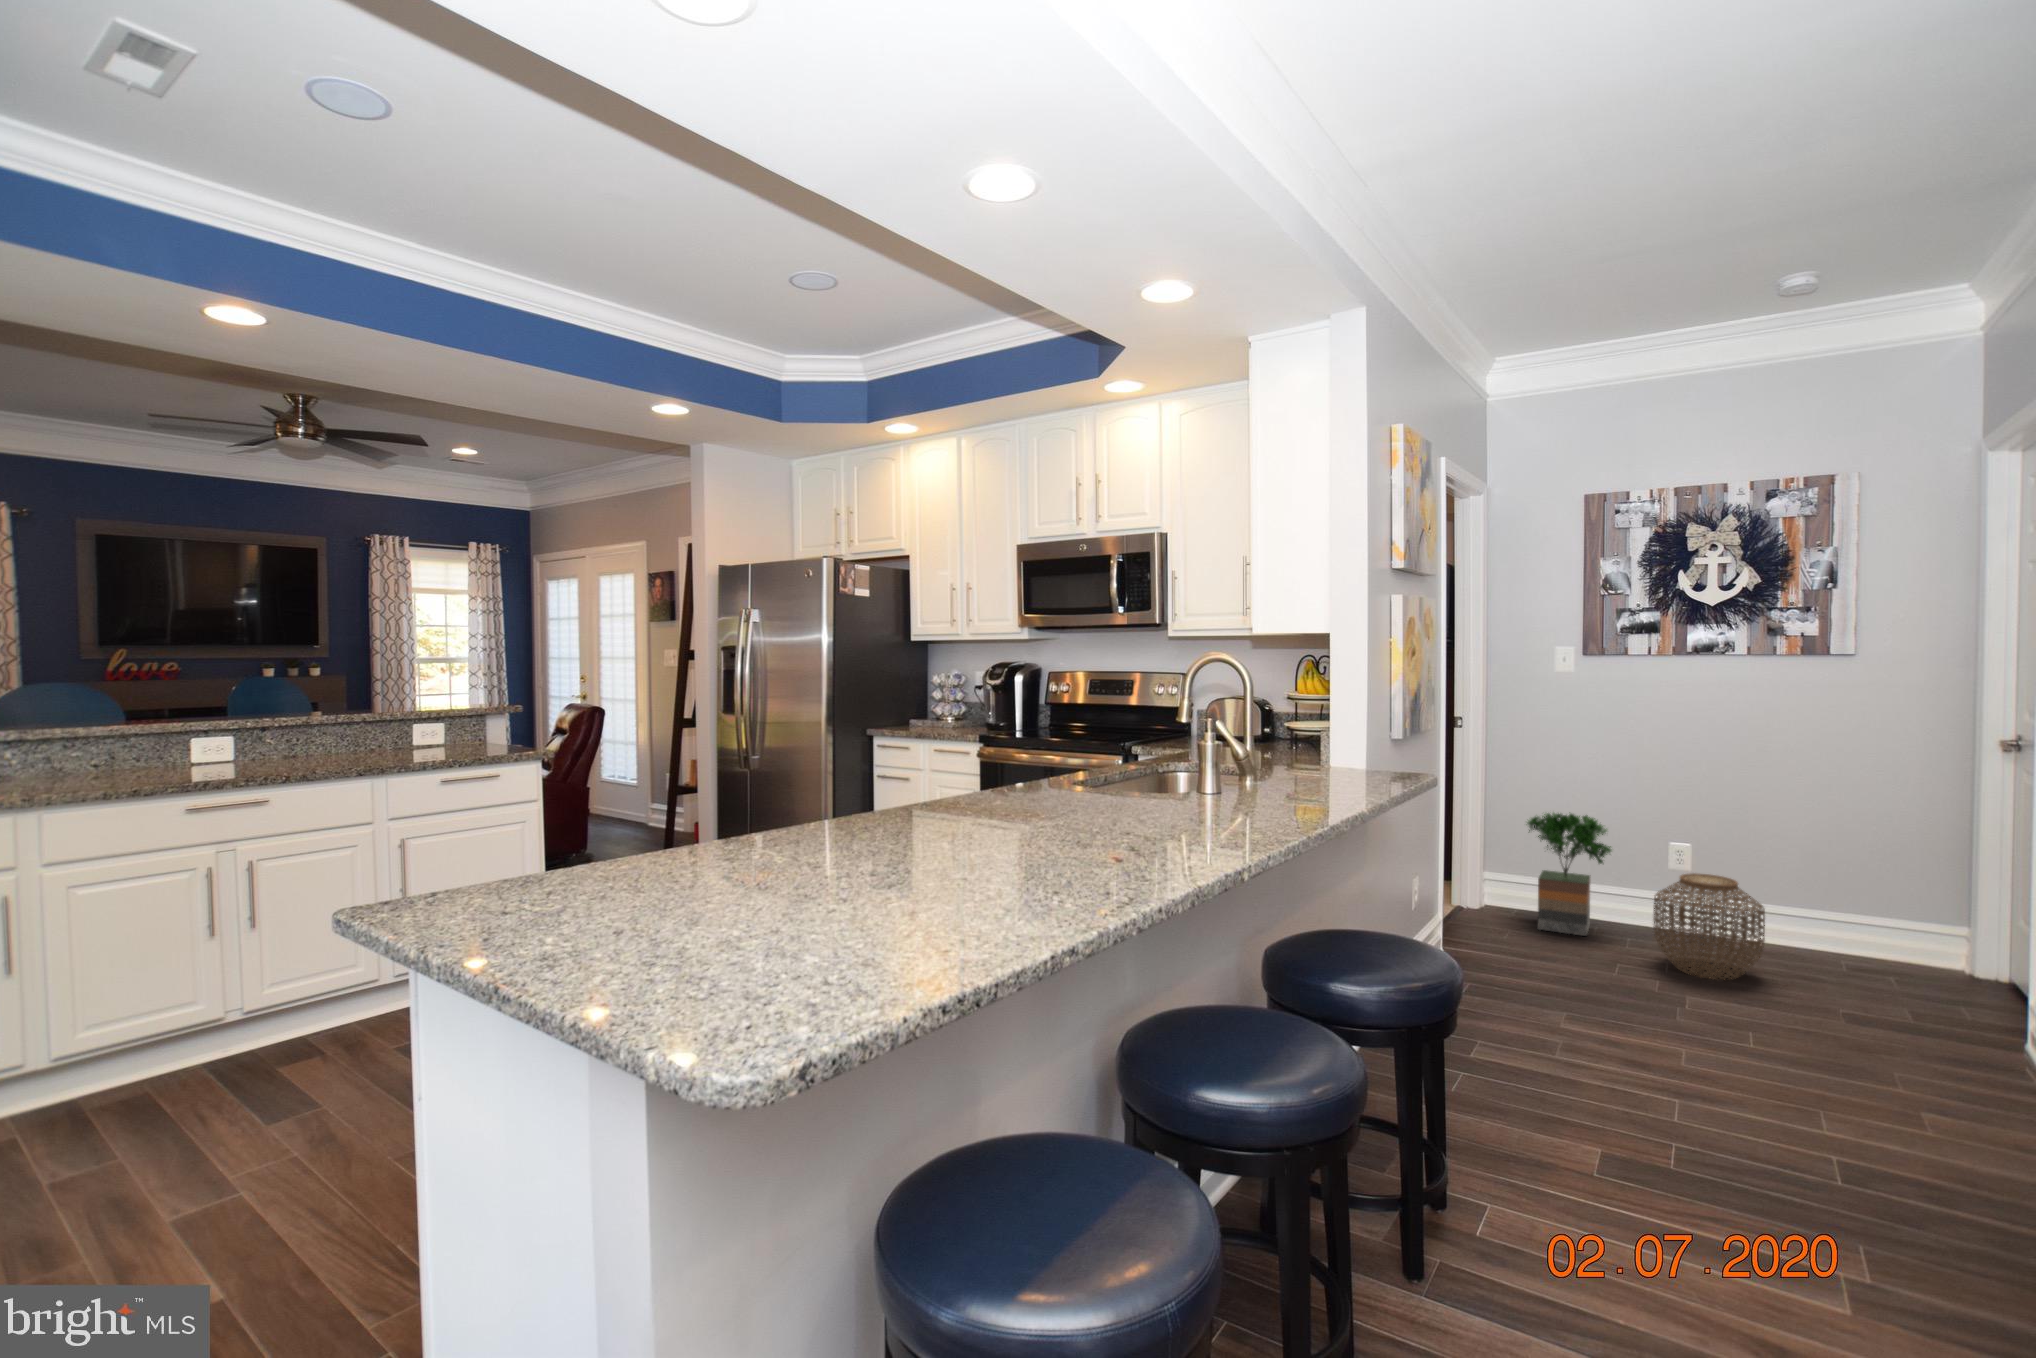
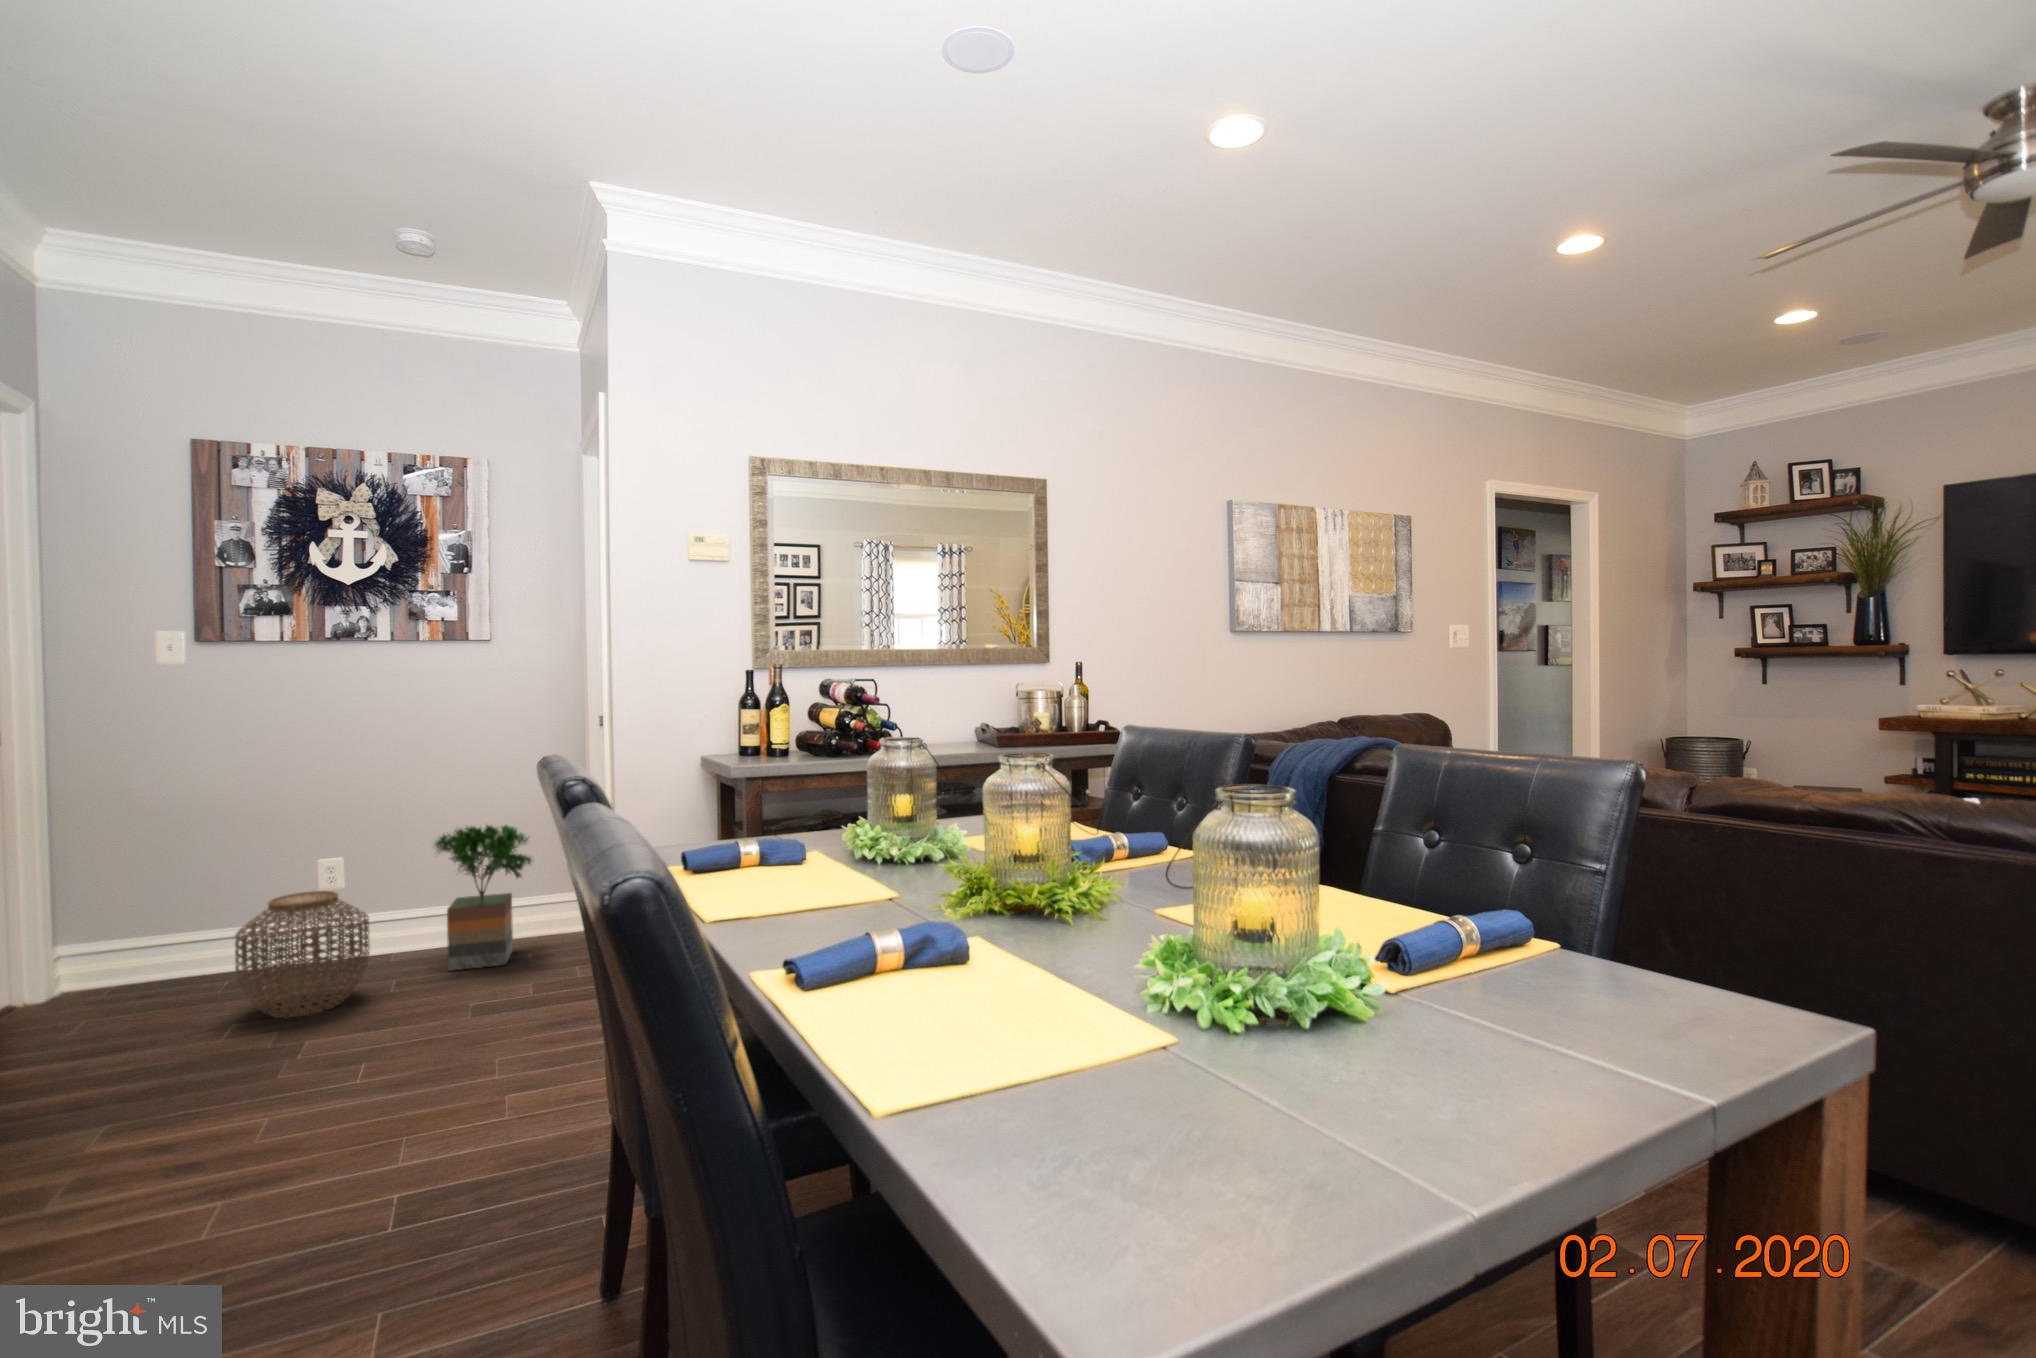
potted tree: present [1527,813,1611,936] -> present [434,825,532,971]

